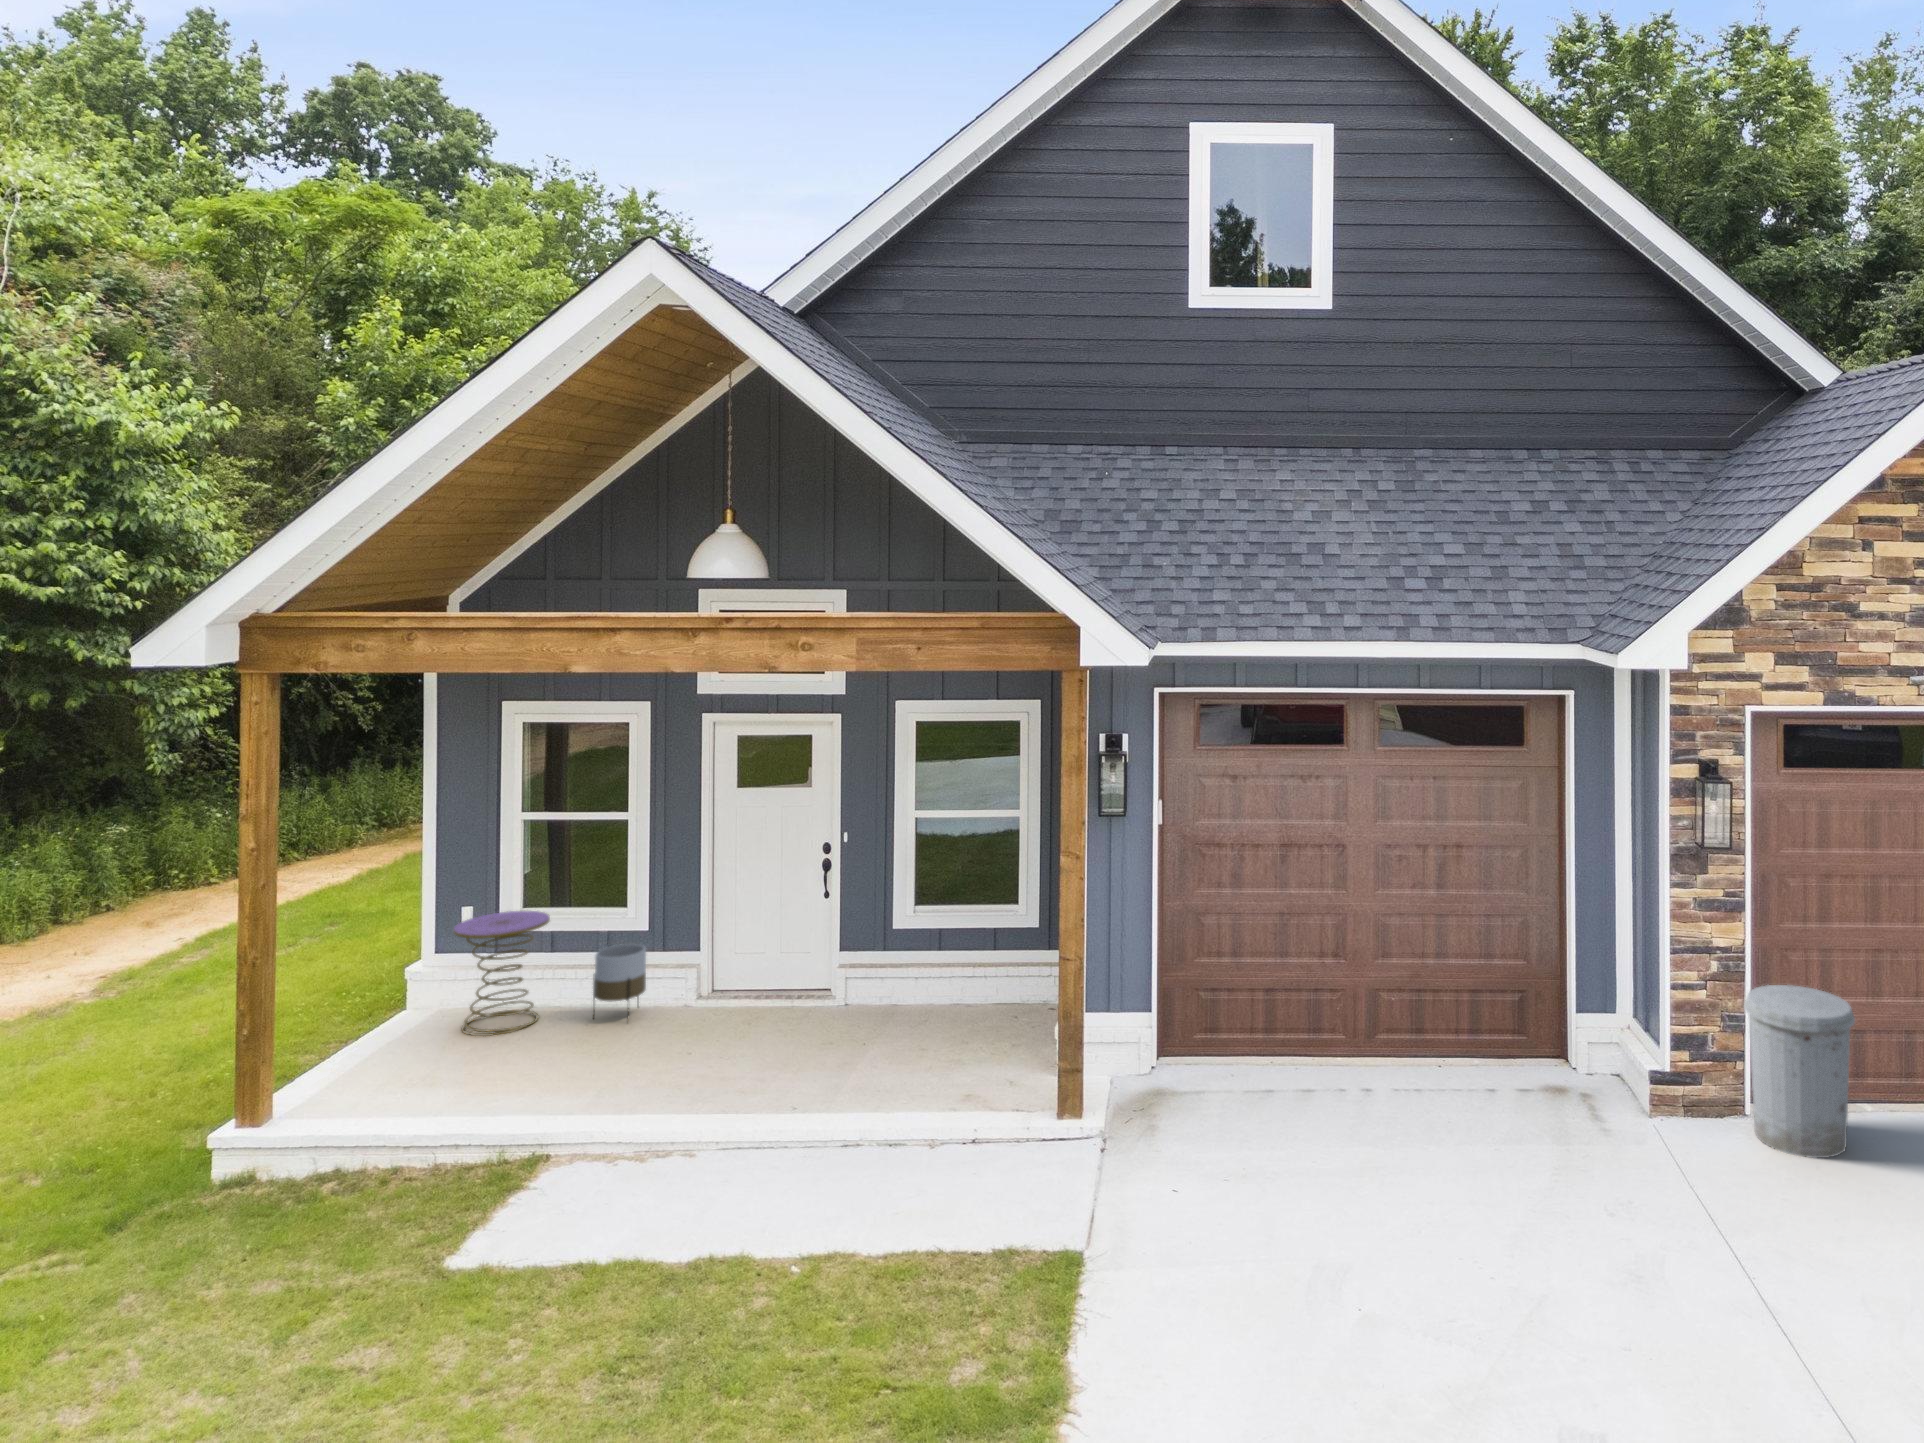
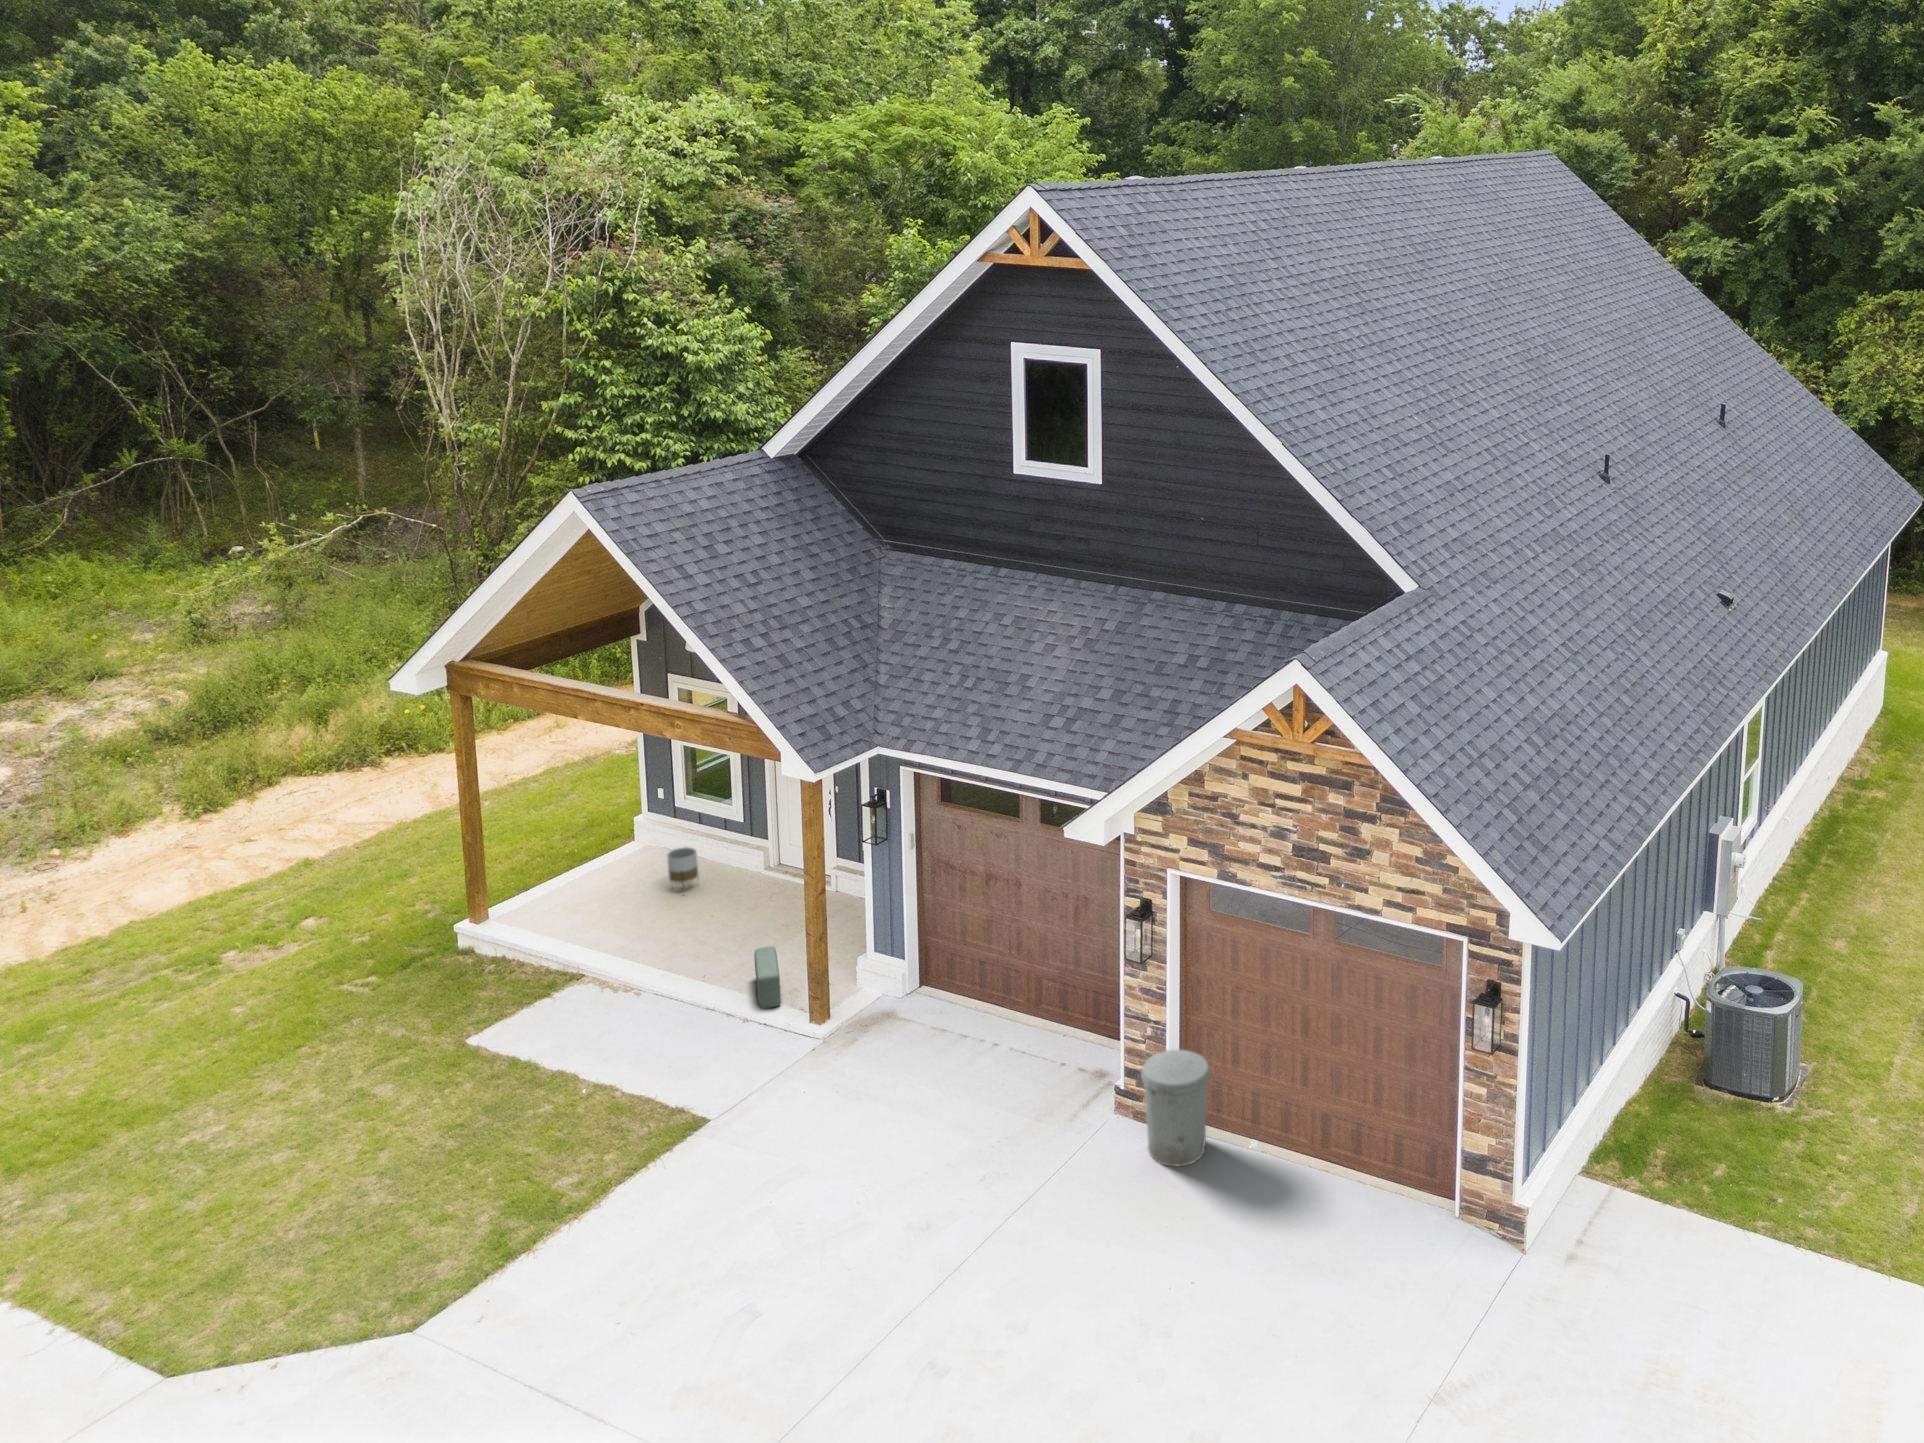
side table: present [453,911,550,1036] -> none [597,817,650,890]
pouf: none [909,1022,1000,1117] -> present [754,947,781,1009]

